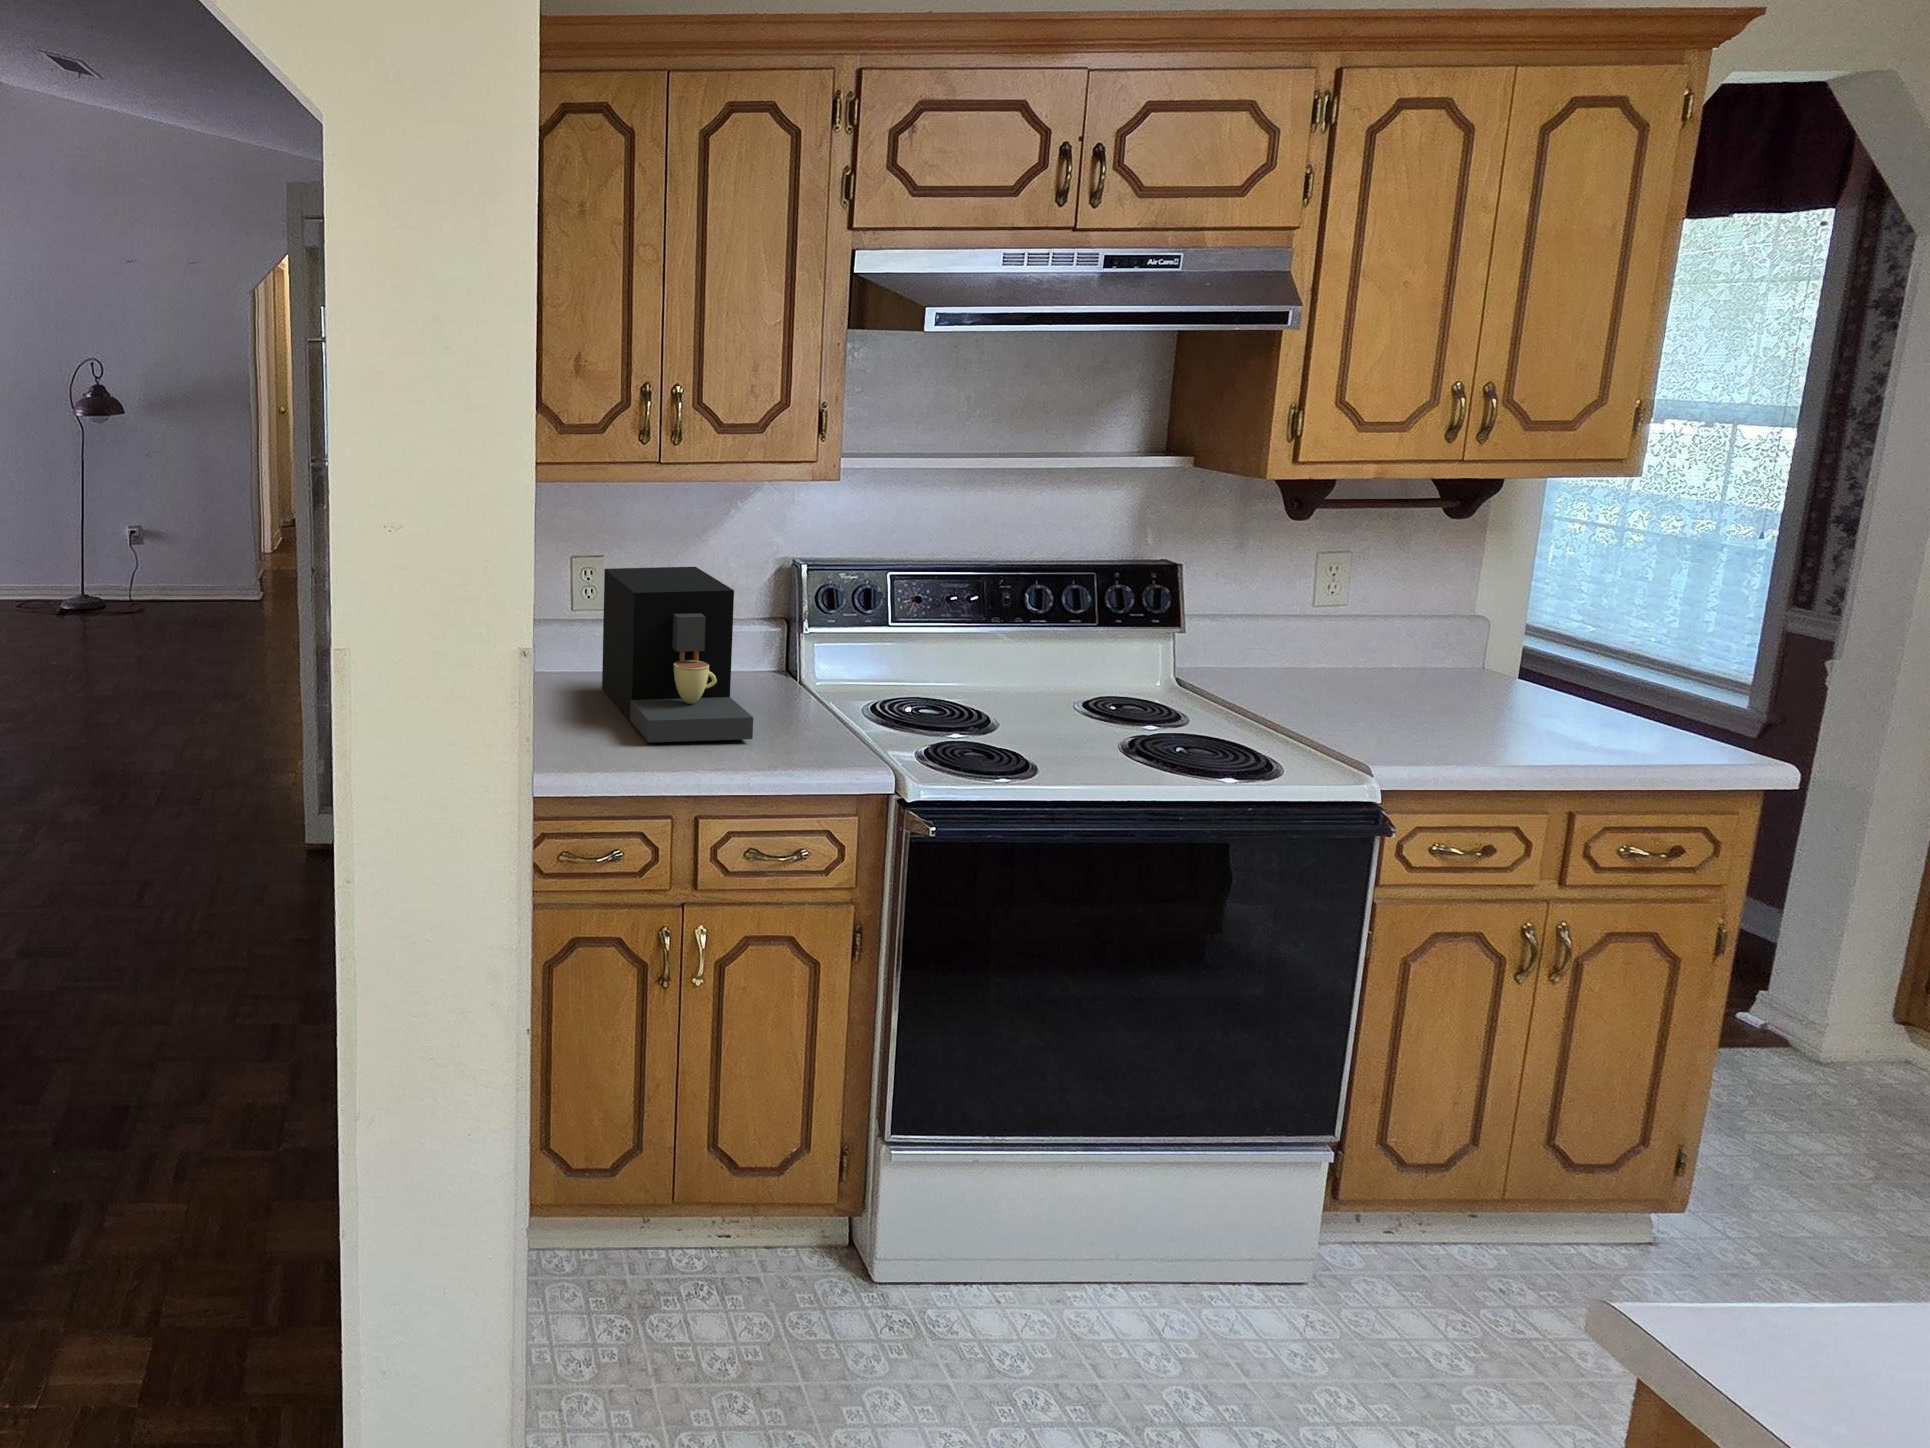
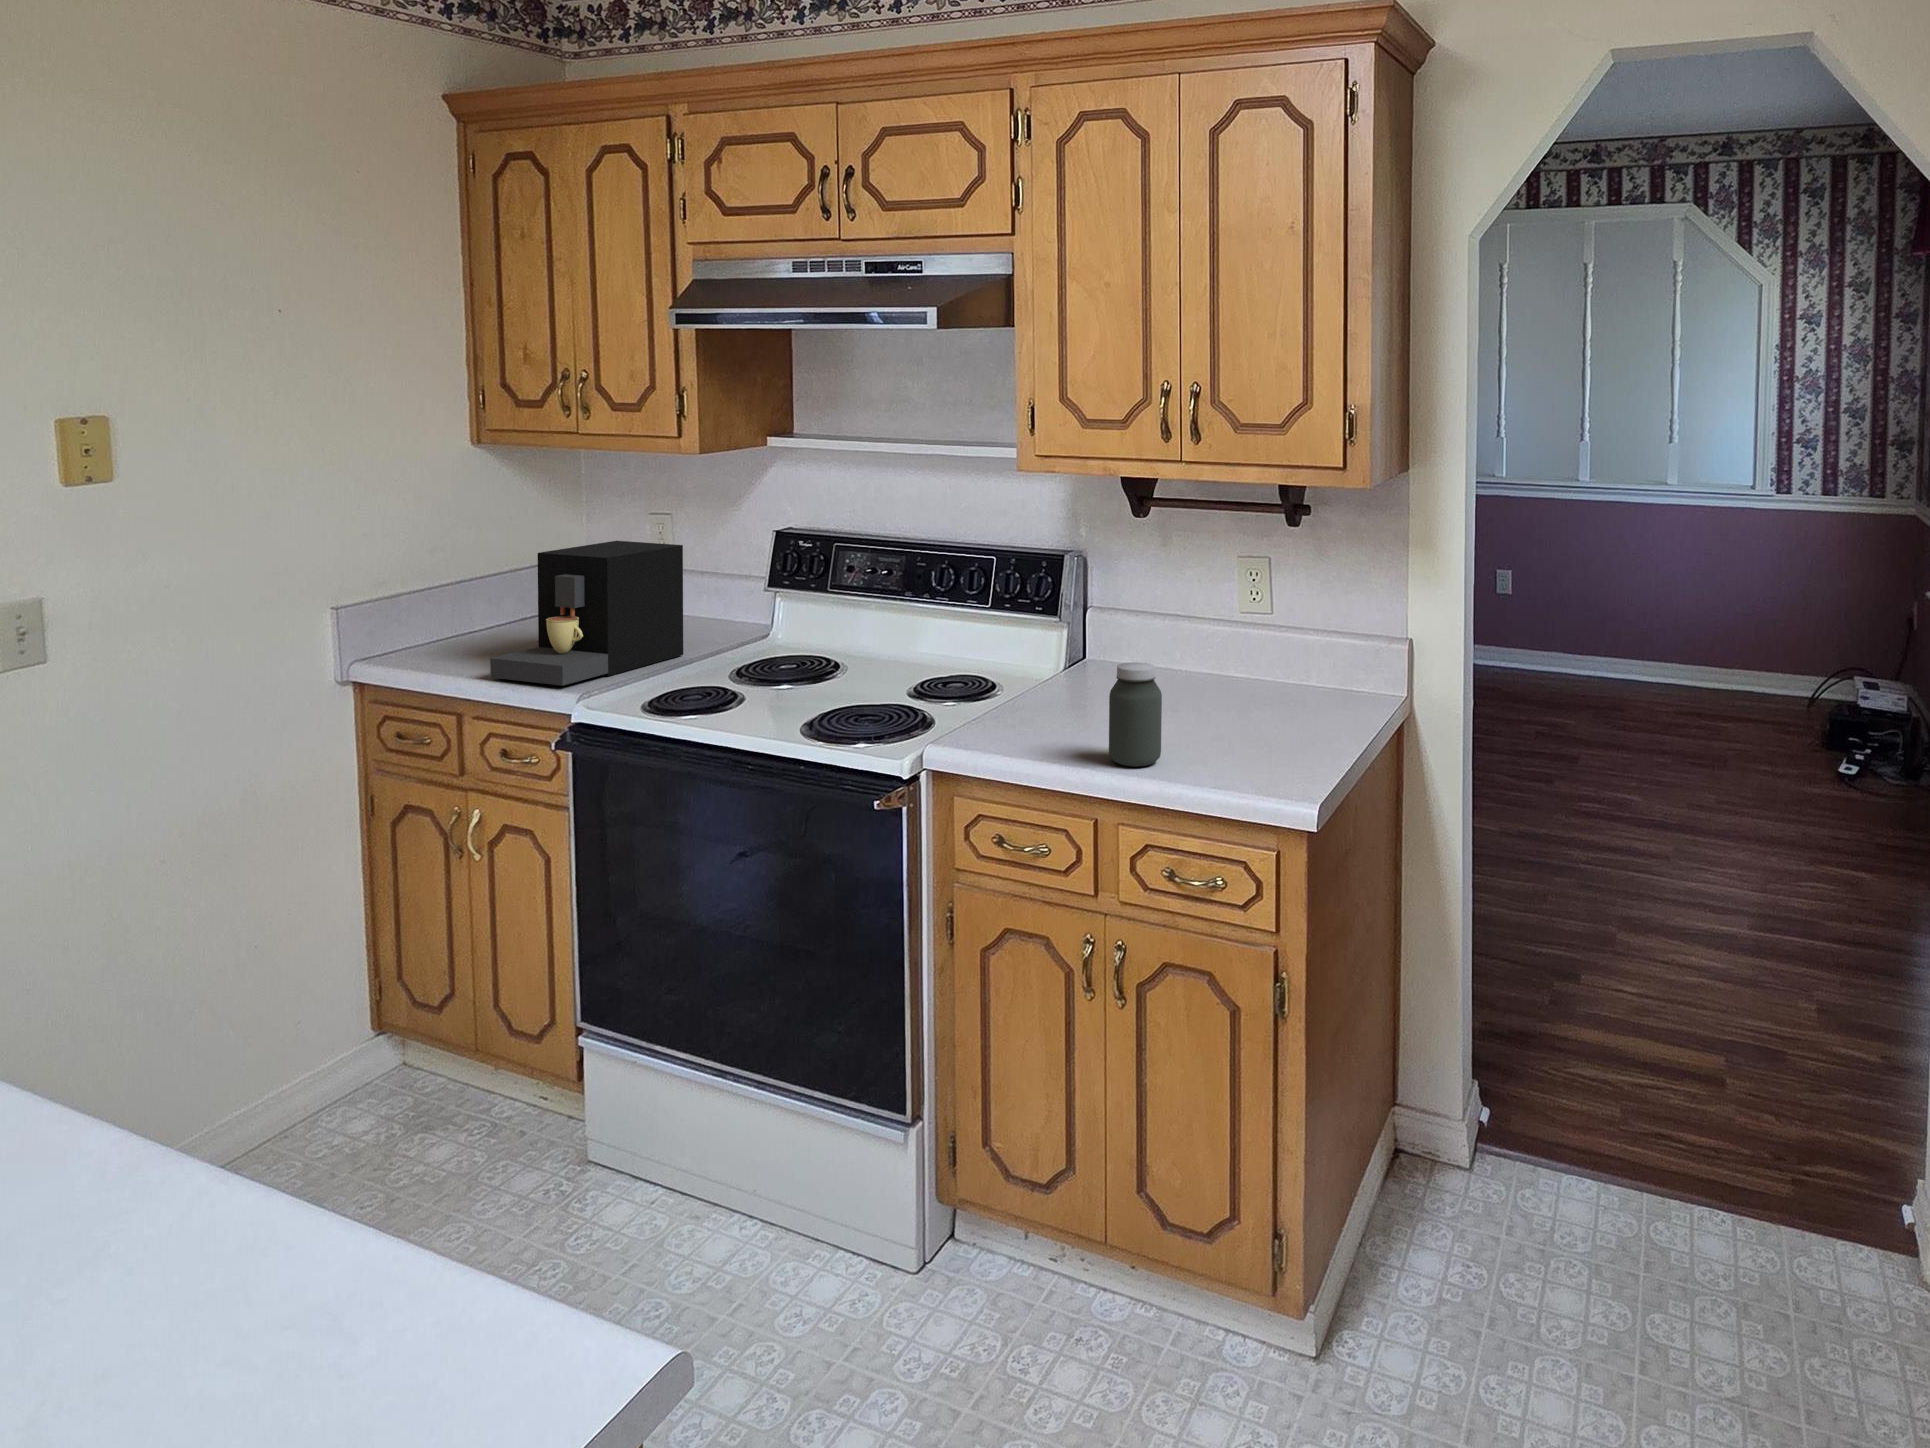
jar: none [1429,637,1497,733] -> present [1109,662,1162,767]

